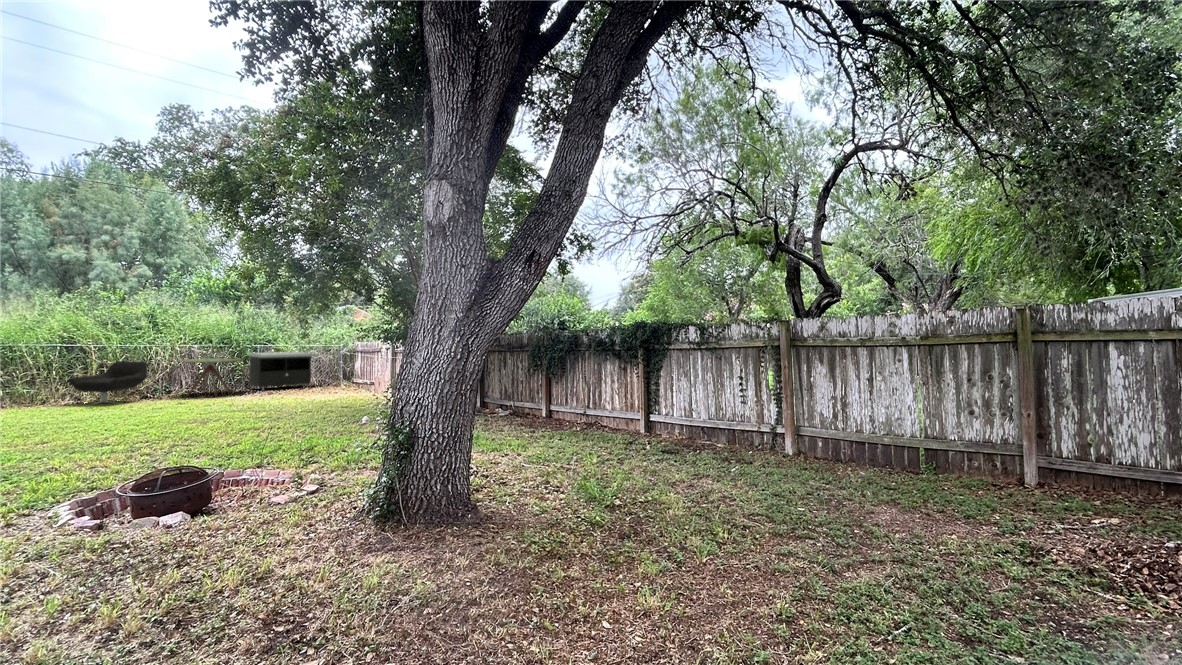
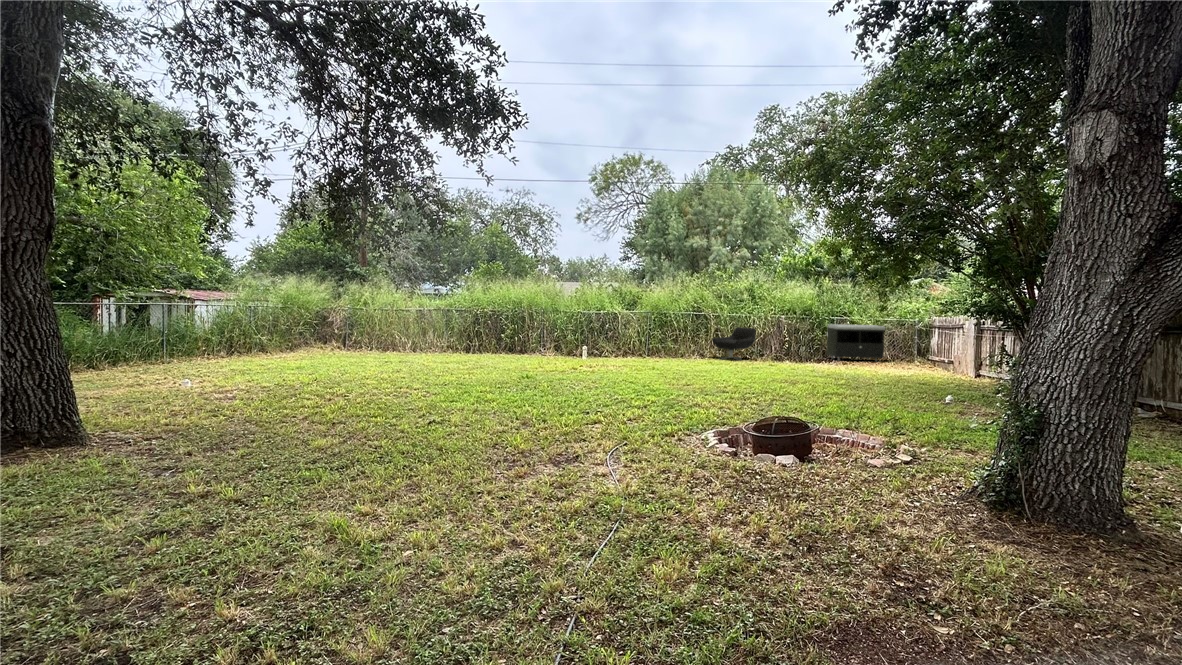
round table: present [177,359,242,397] -> none [774,328,823,362]

